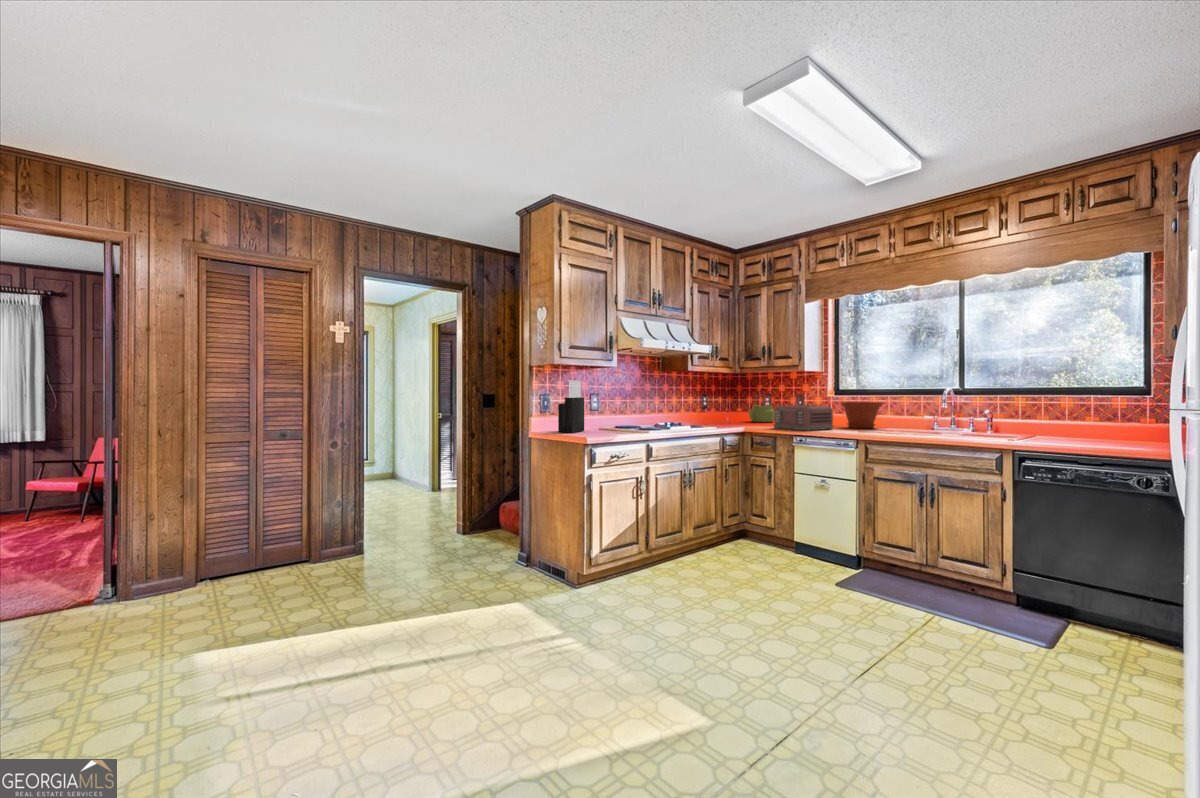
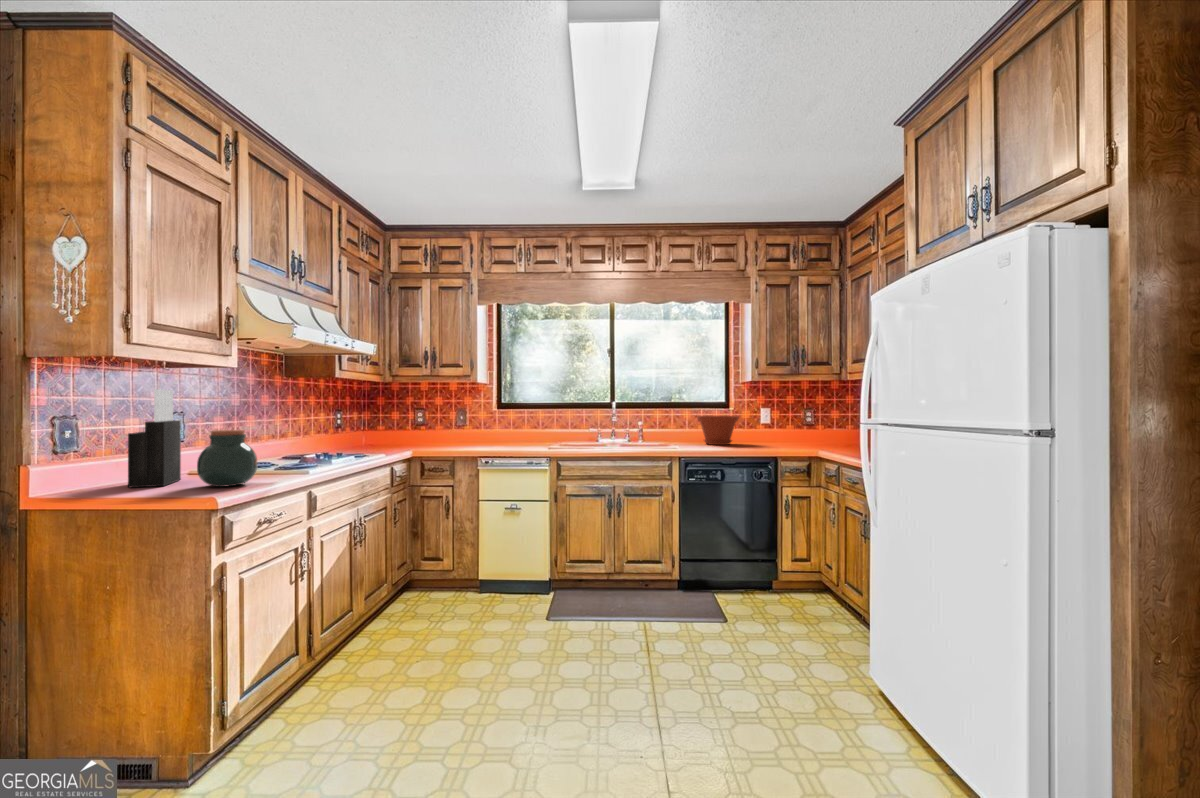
kettle: present [748,394,775,422] -> none [401,409,432,444]
plant pot: present [841,401,883,428] -> present [697,416,739,445]
jar: none [583,403,611,435] -> present [197,430,257,487]
toaster: present [774,405,834,430] -> none [452,421,515,451]

